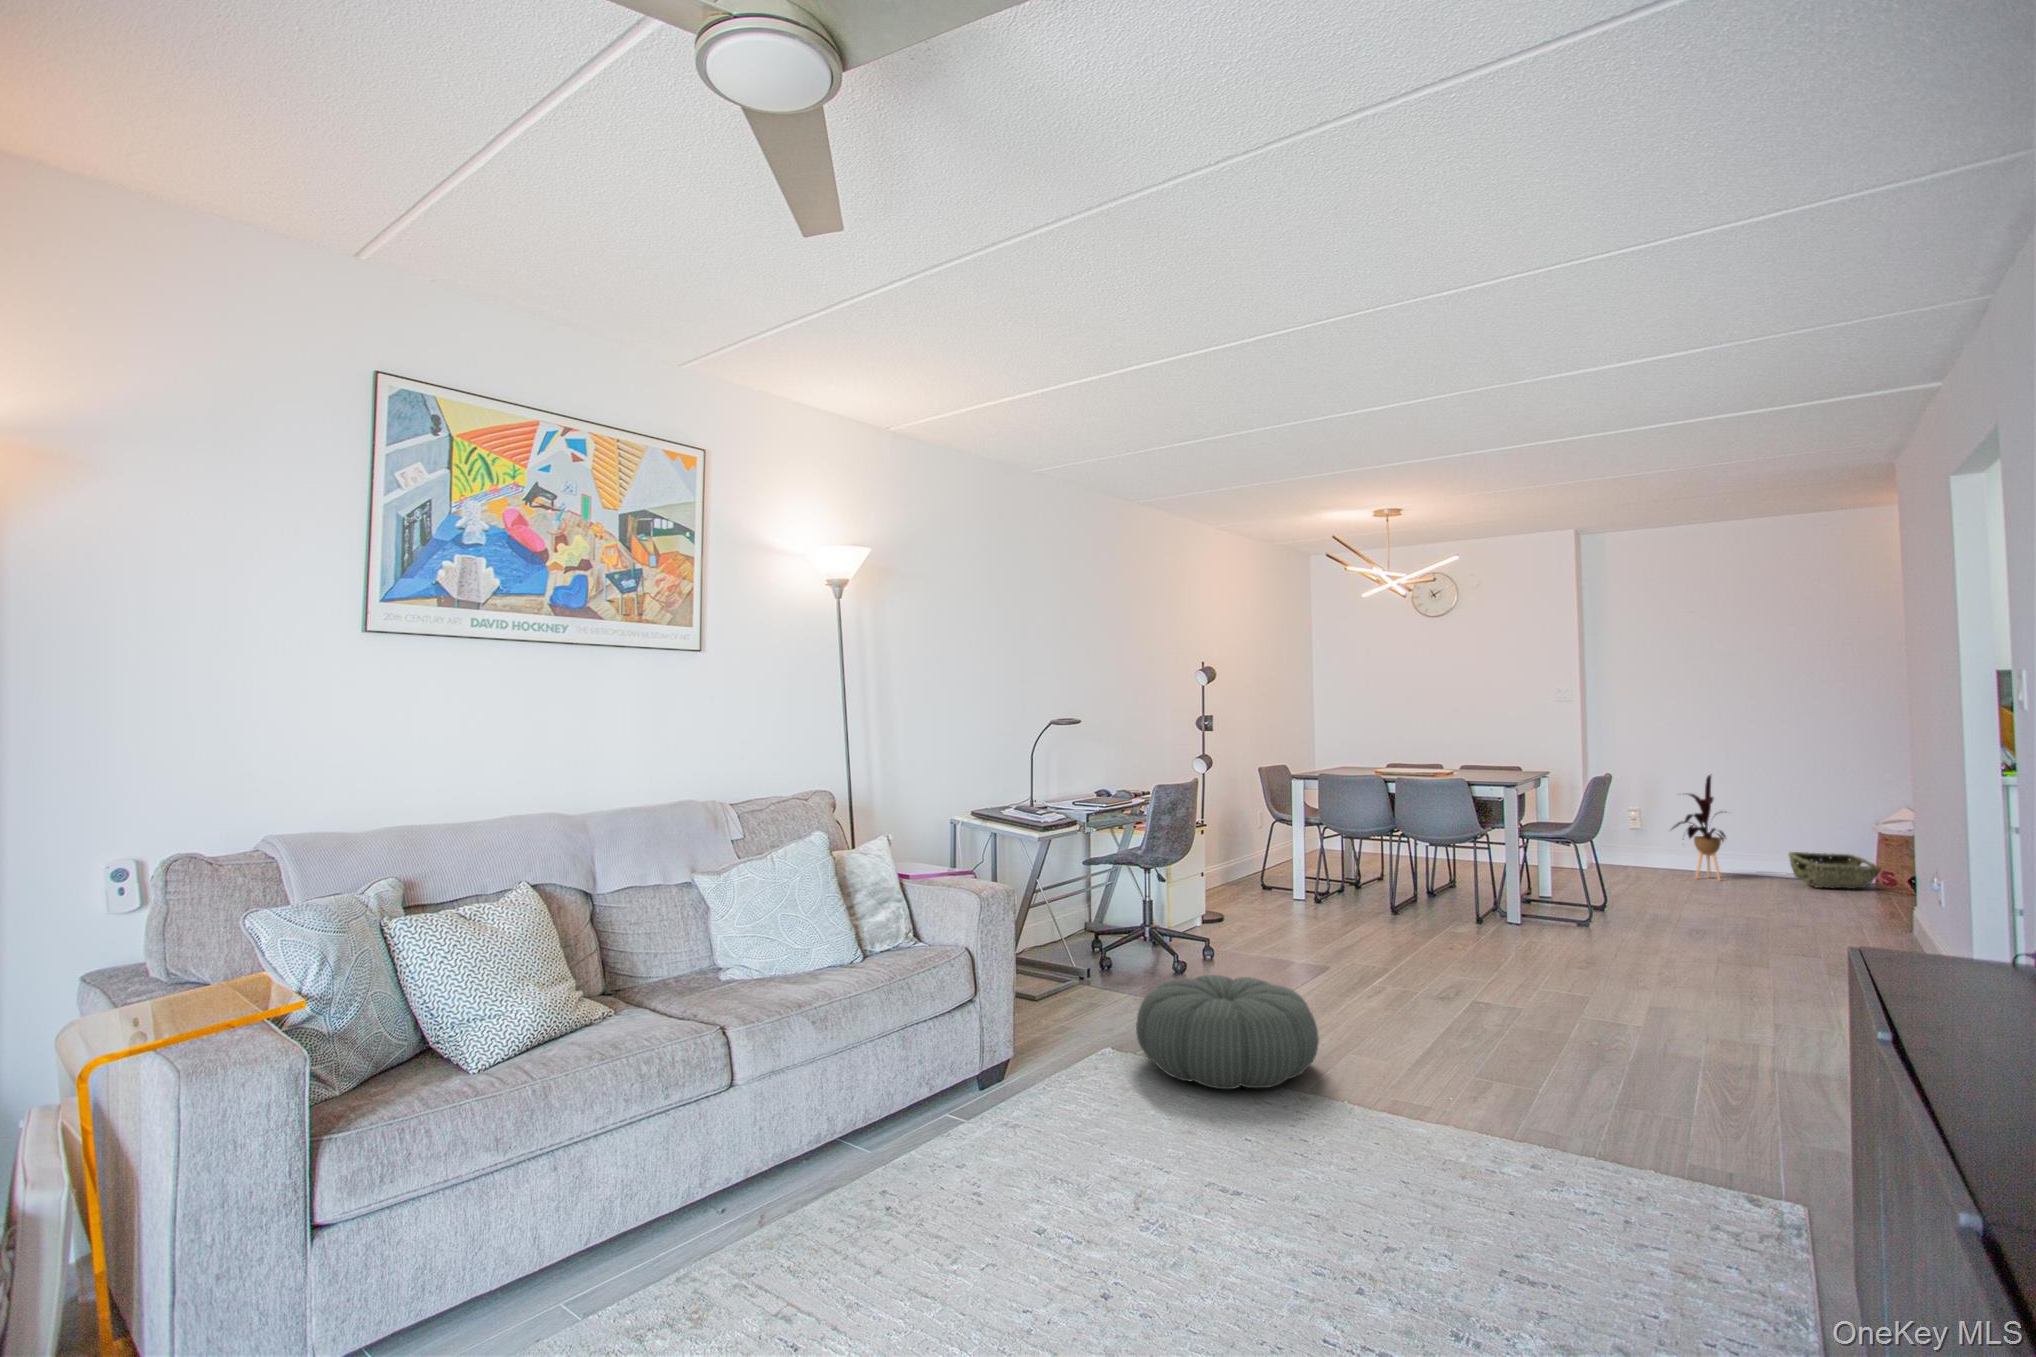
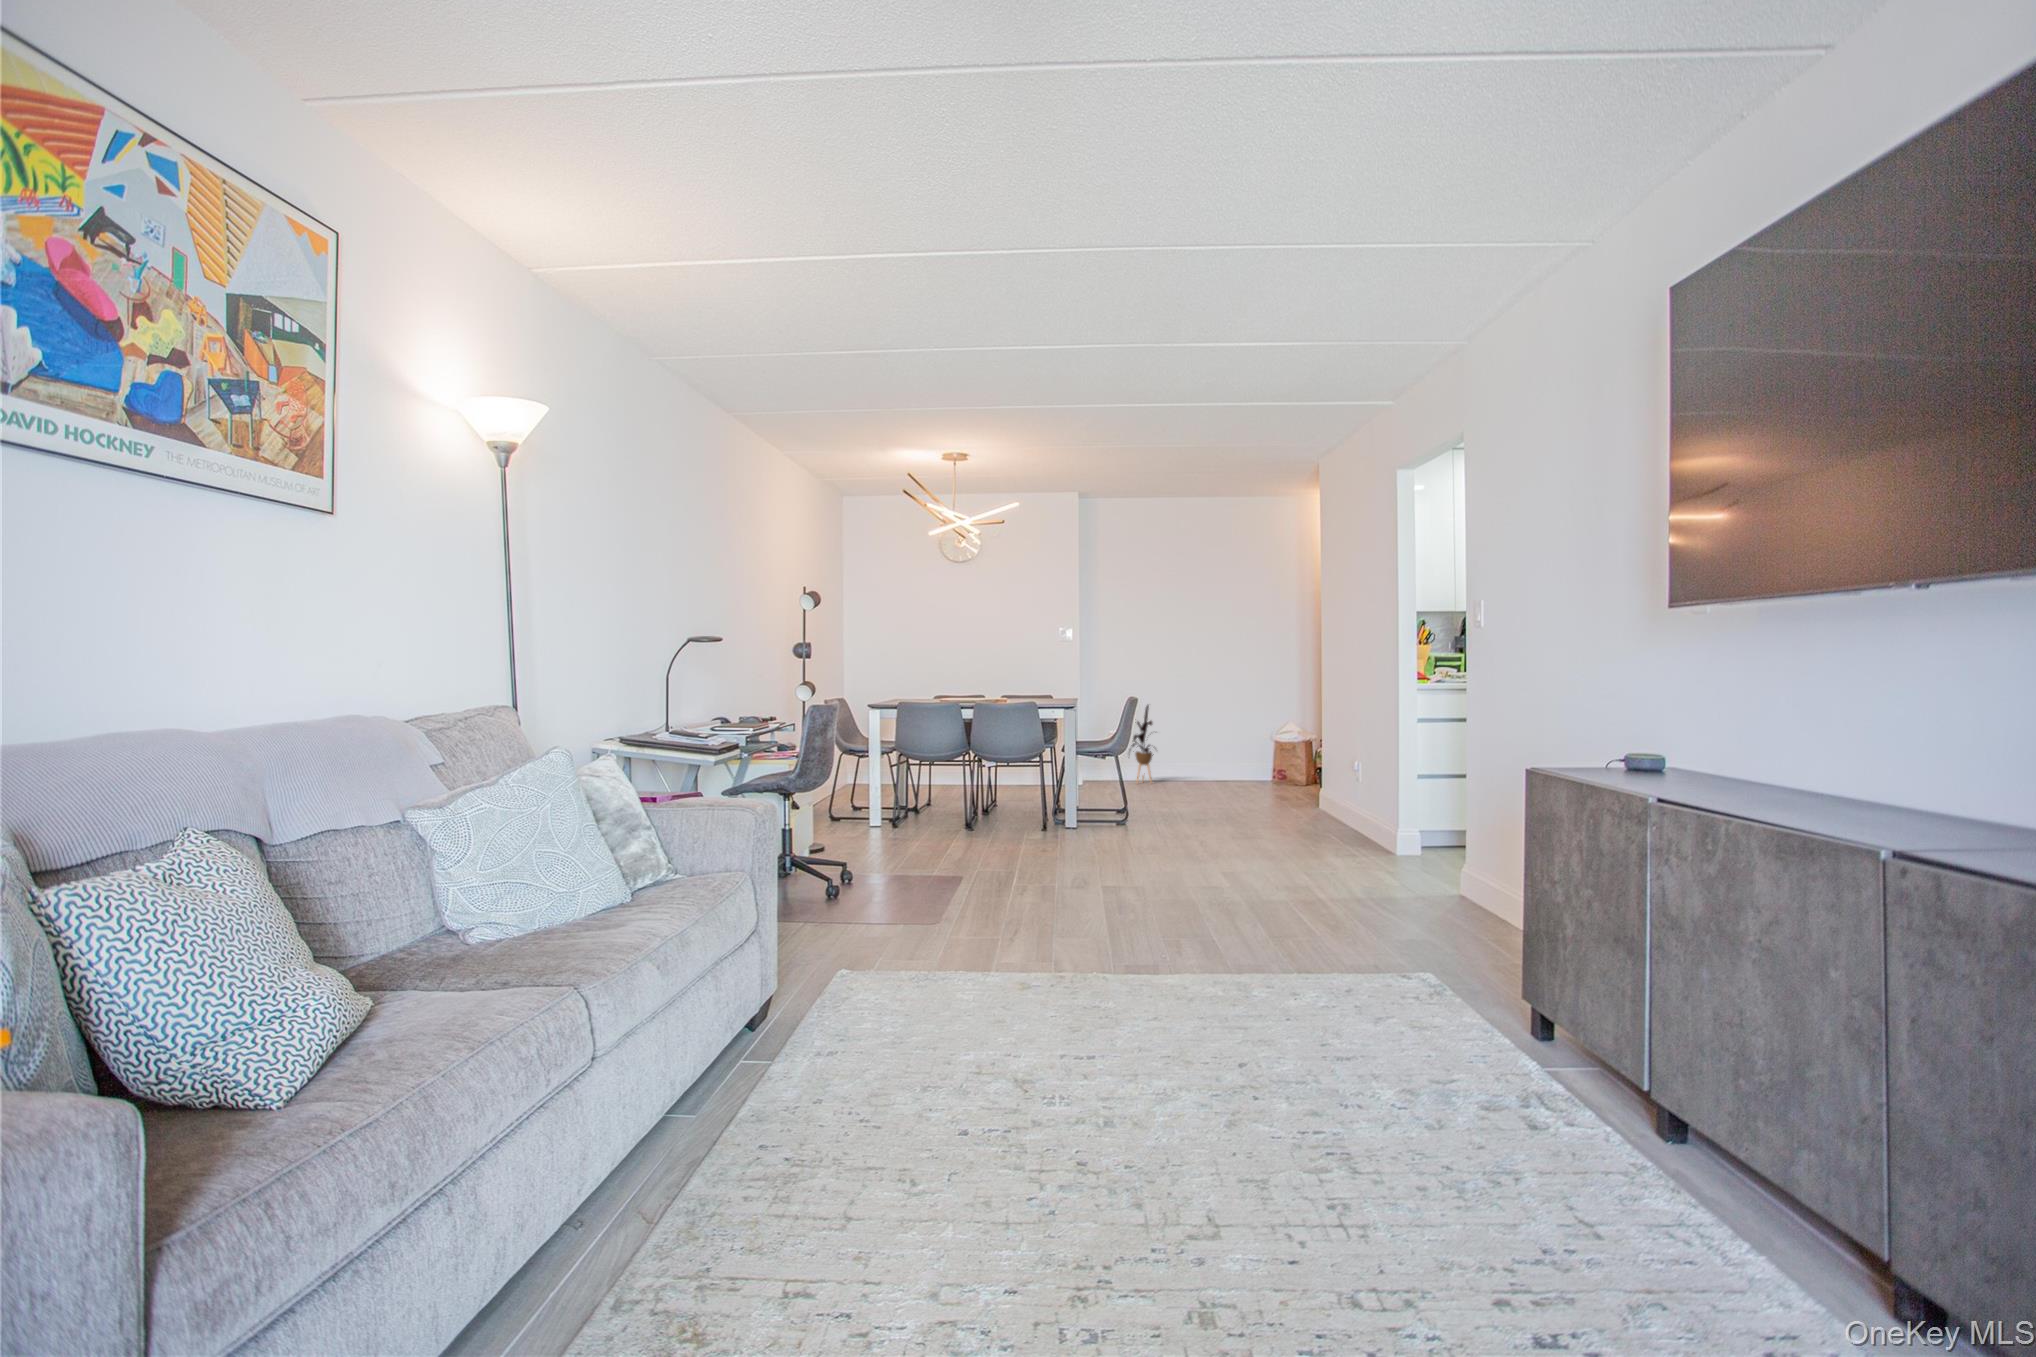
woven basket: present [1789,852,1881,888] -> none [1192,759,1244,784]
pouf: present [1136,975,1319,1089] -> none [886,876,1053,977]

